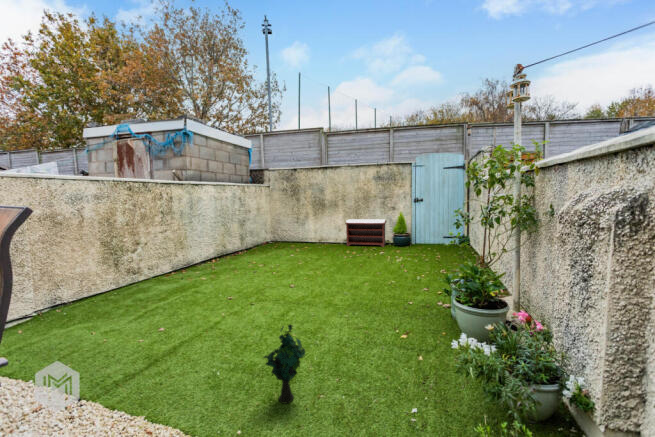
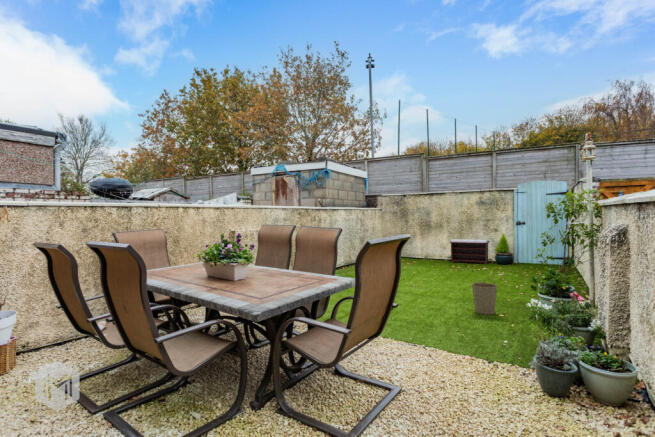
basket: none [378,314,424,392] -> present [472,279,497,315]
decorative plant: present [263,324,305,403] -> none [413,276,434,313]

